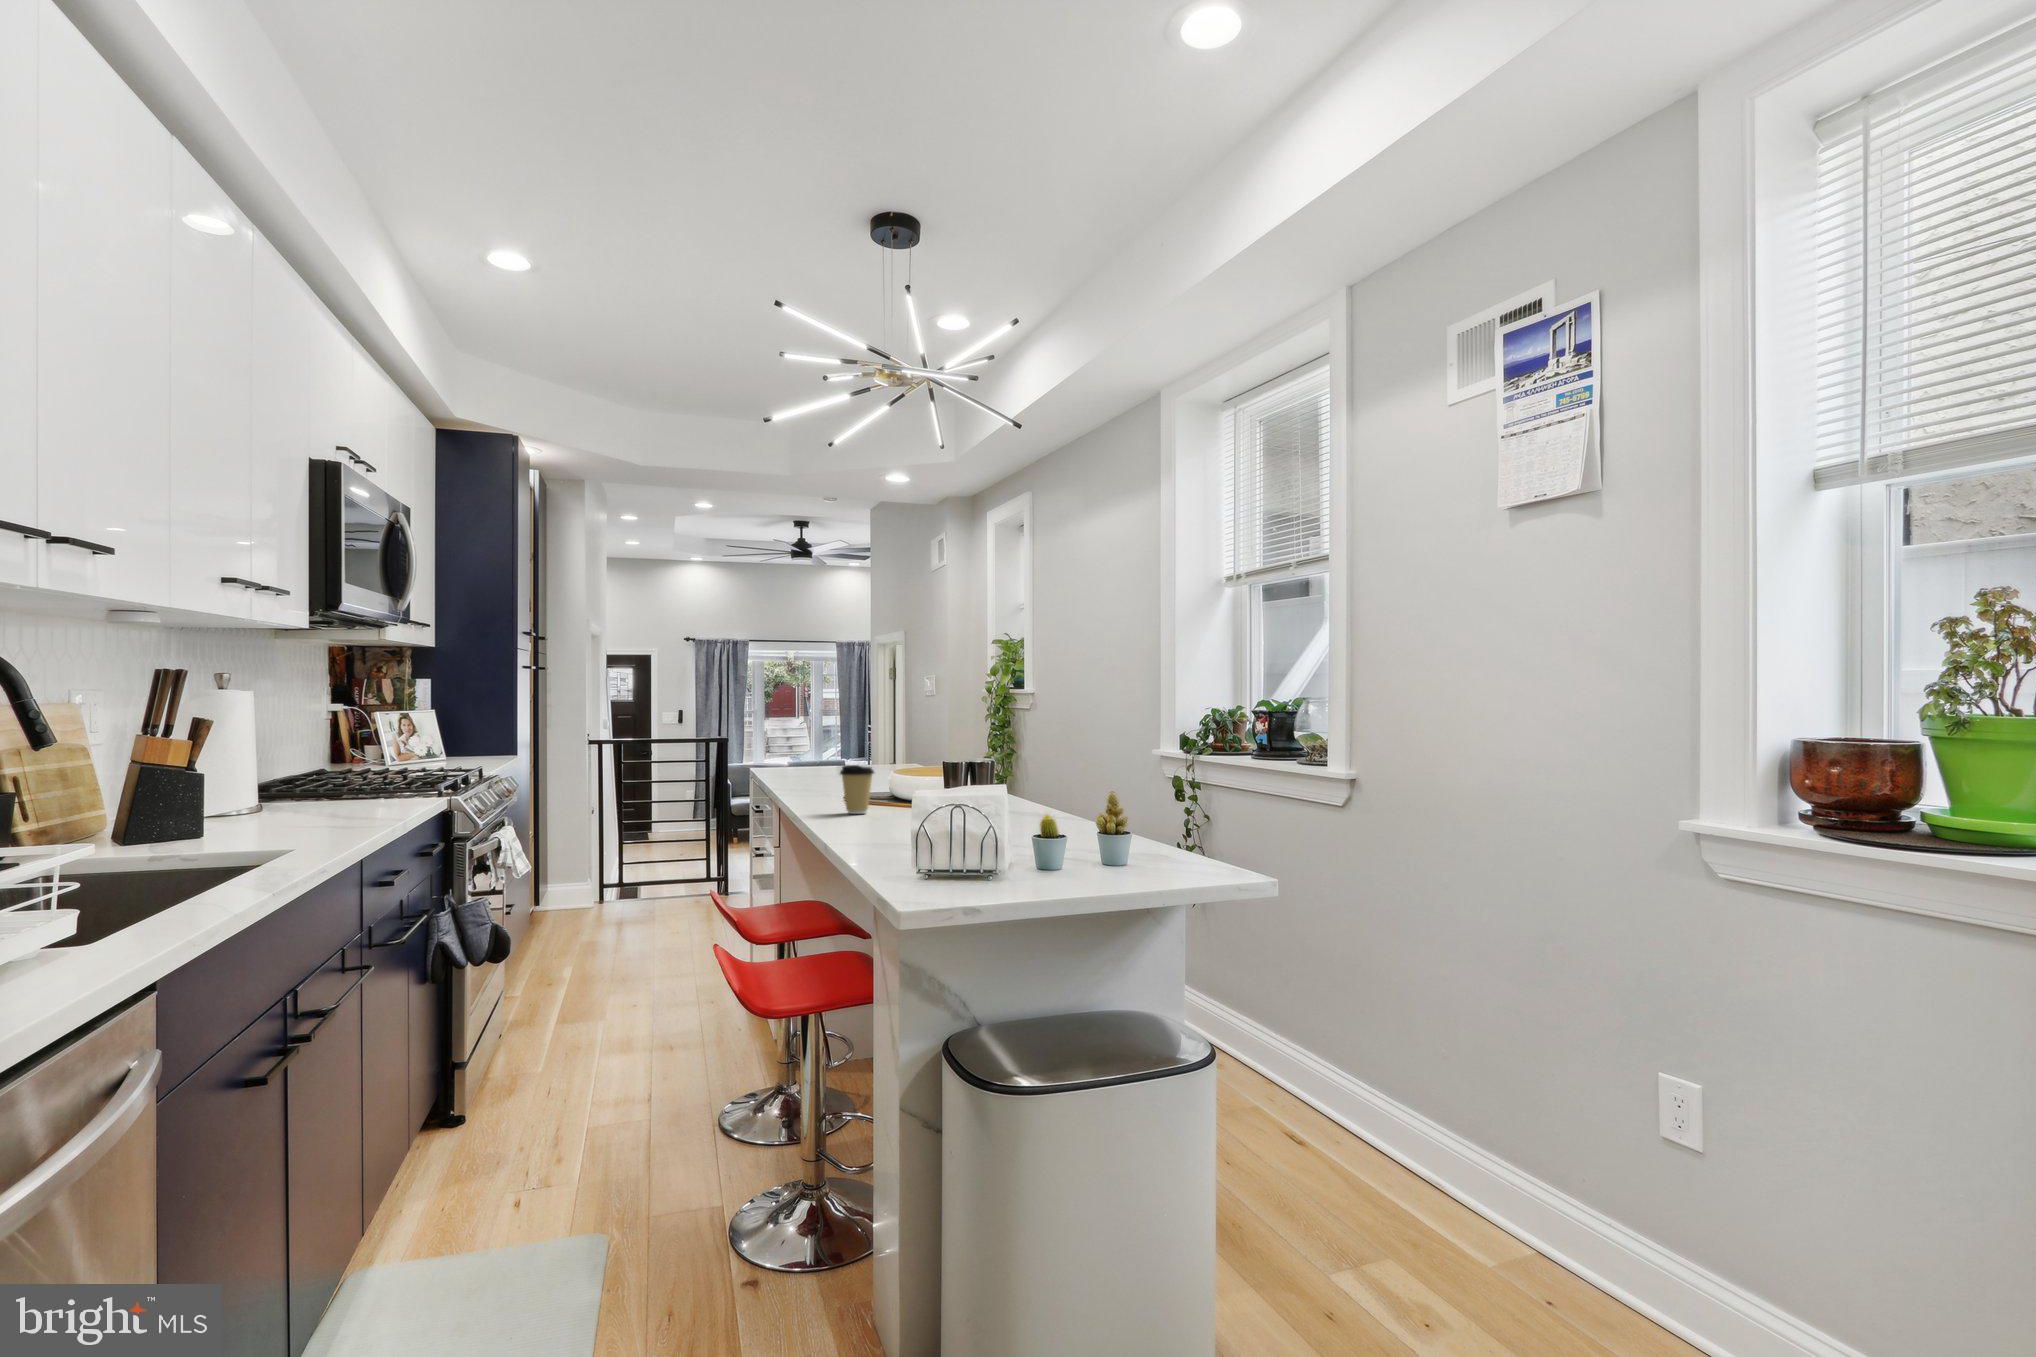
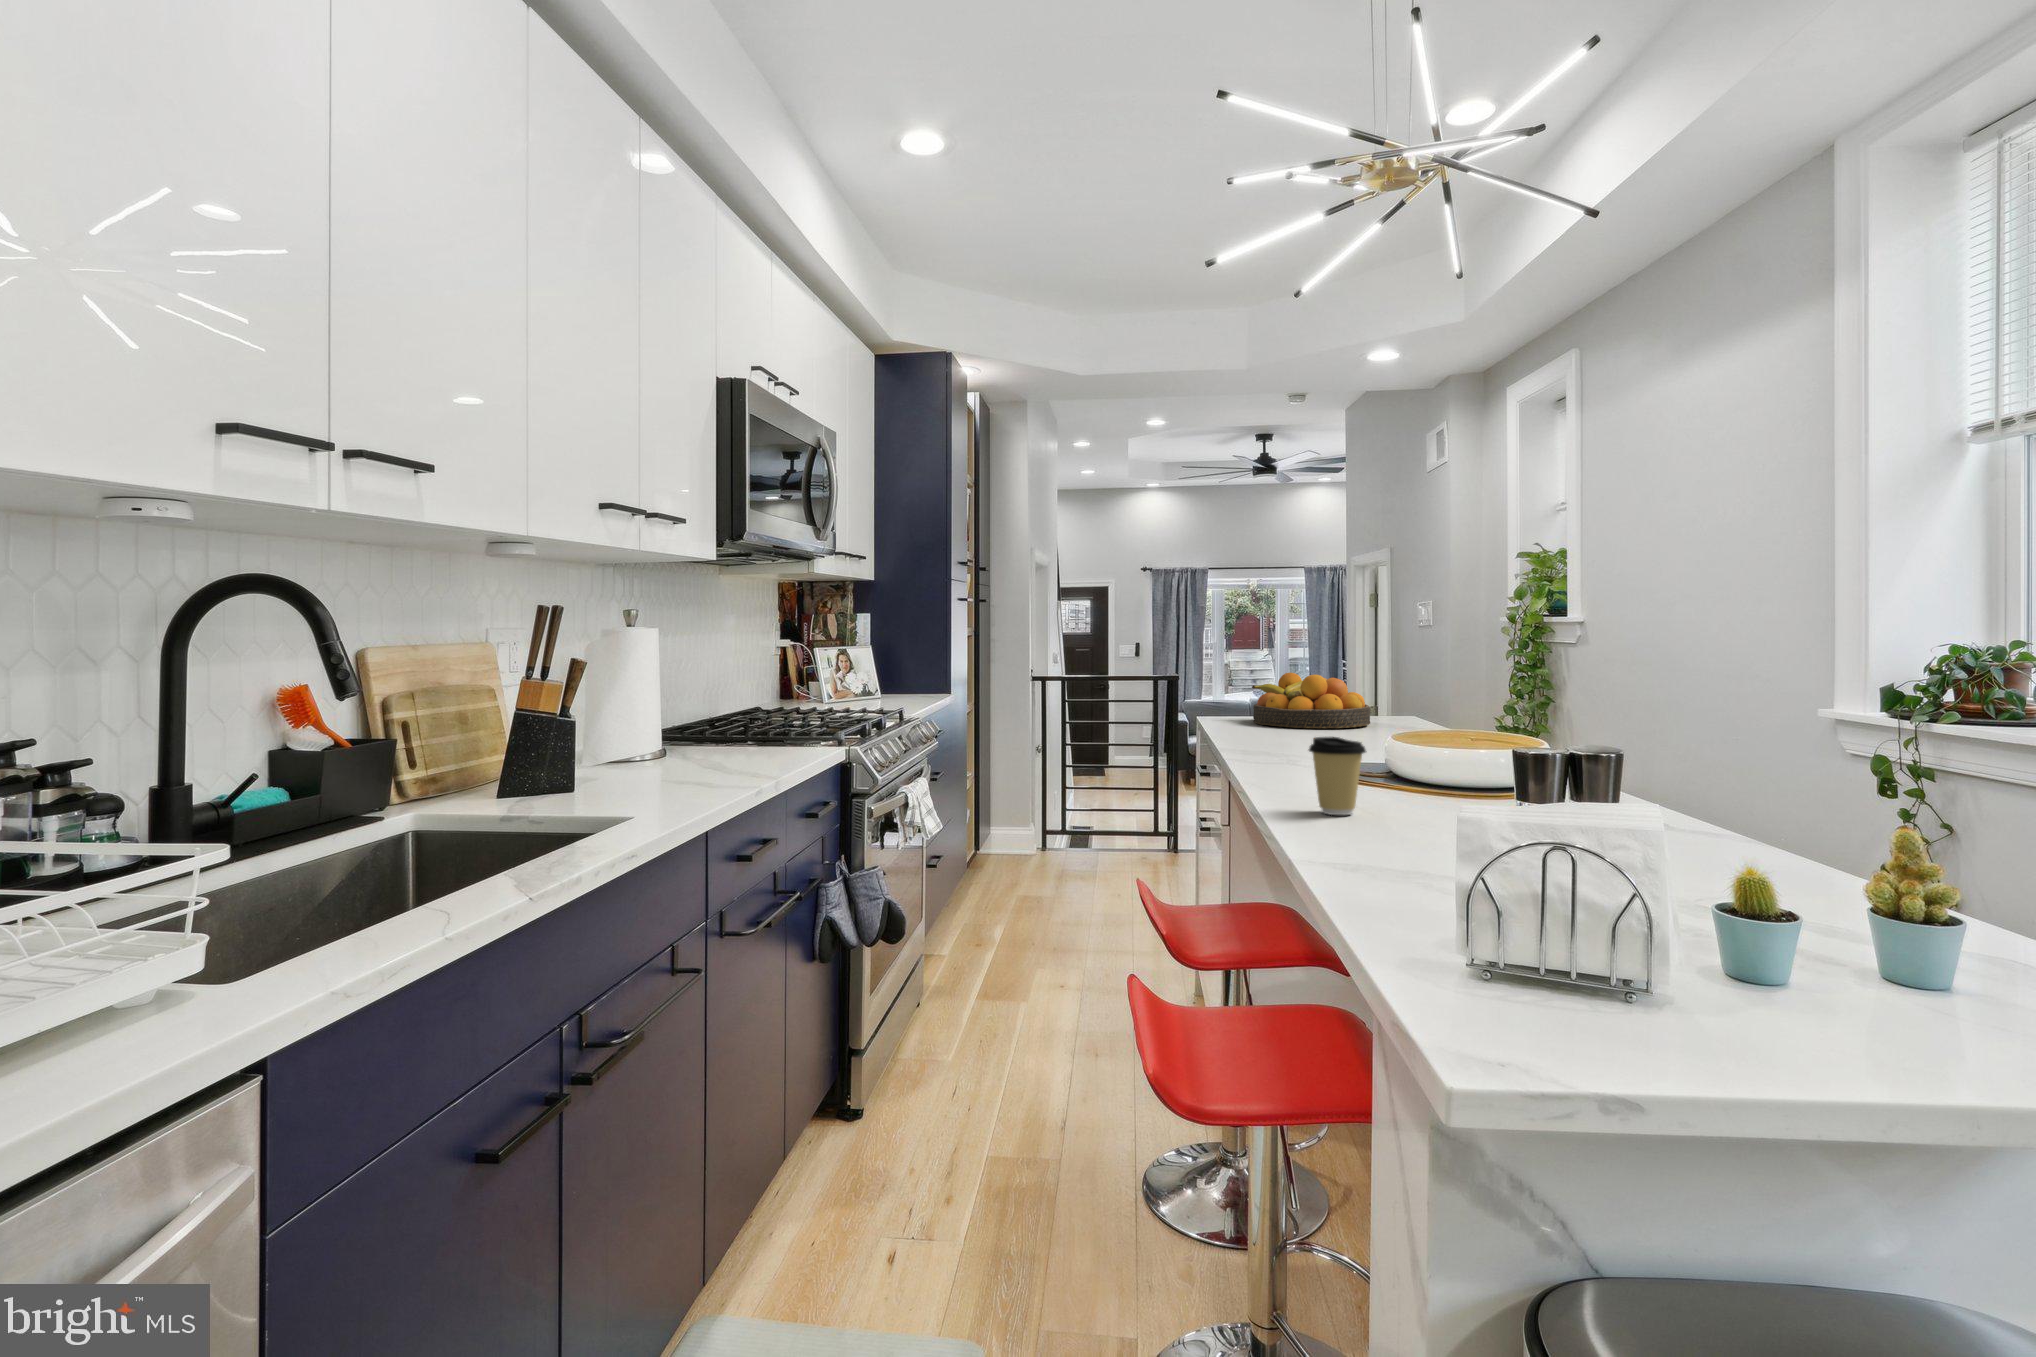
fruit bowl: none [797,730,886,771] -> present [1252,673,1370,728]

